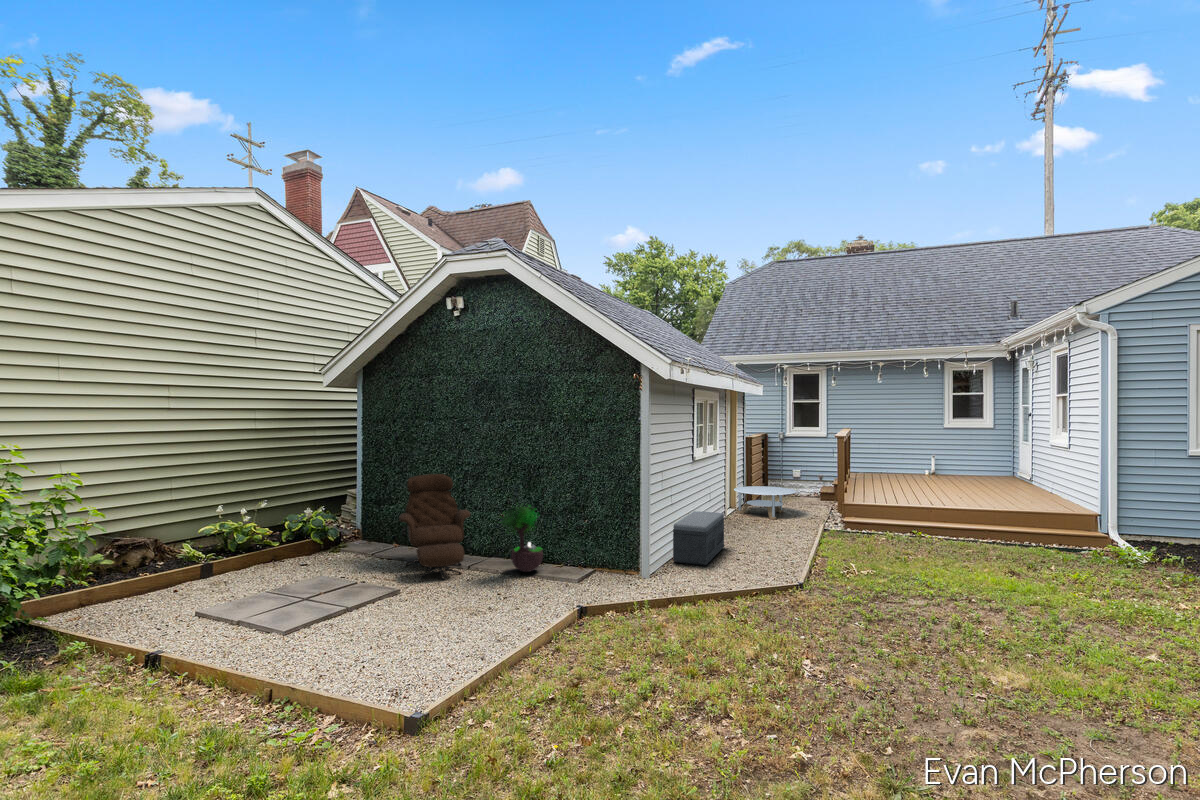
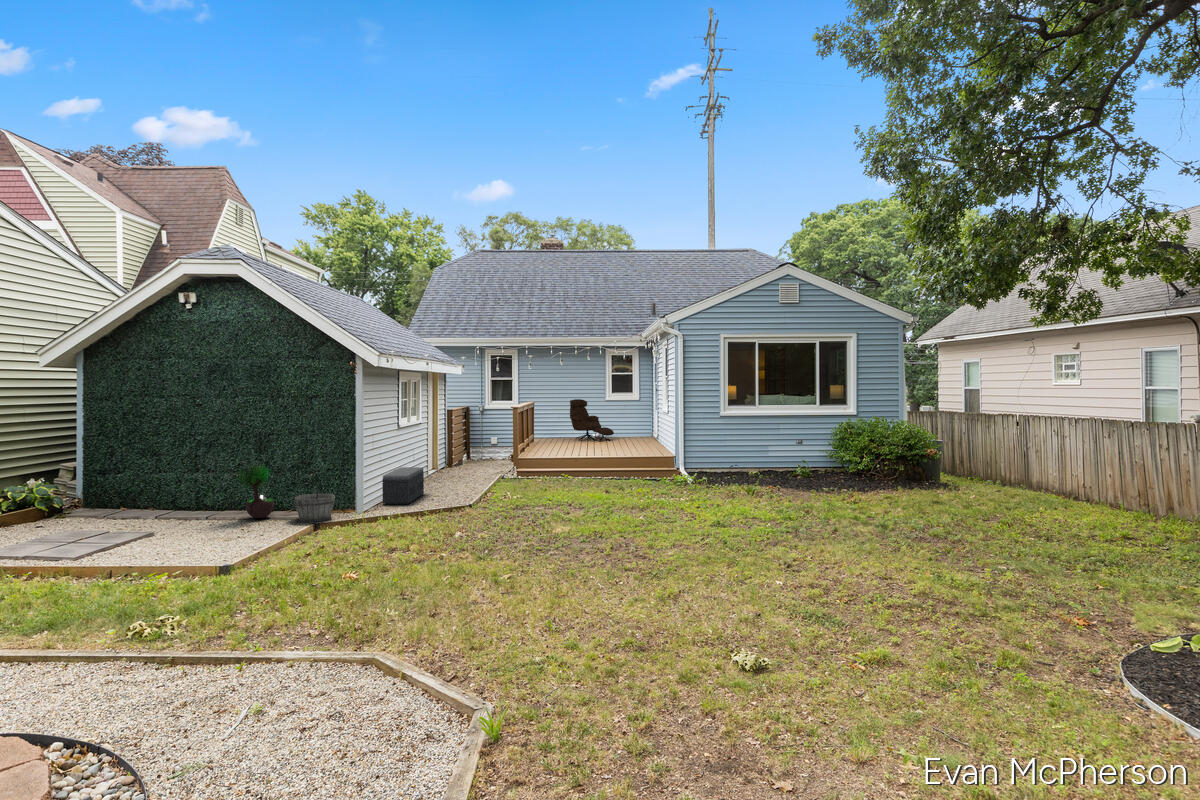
lounge chair: present [399,474,470,580] -> present [570,399,614,441]
round table: present [734,486,796,520] -> none [436,450,486,475]
wooden bucket: none [564,539,613,586] -> present [295,488,335,522]

